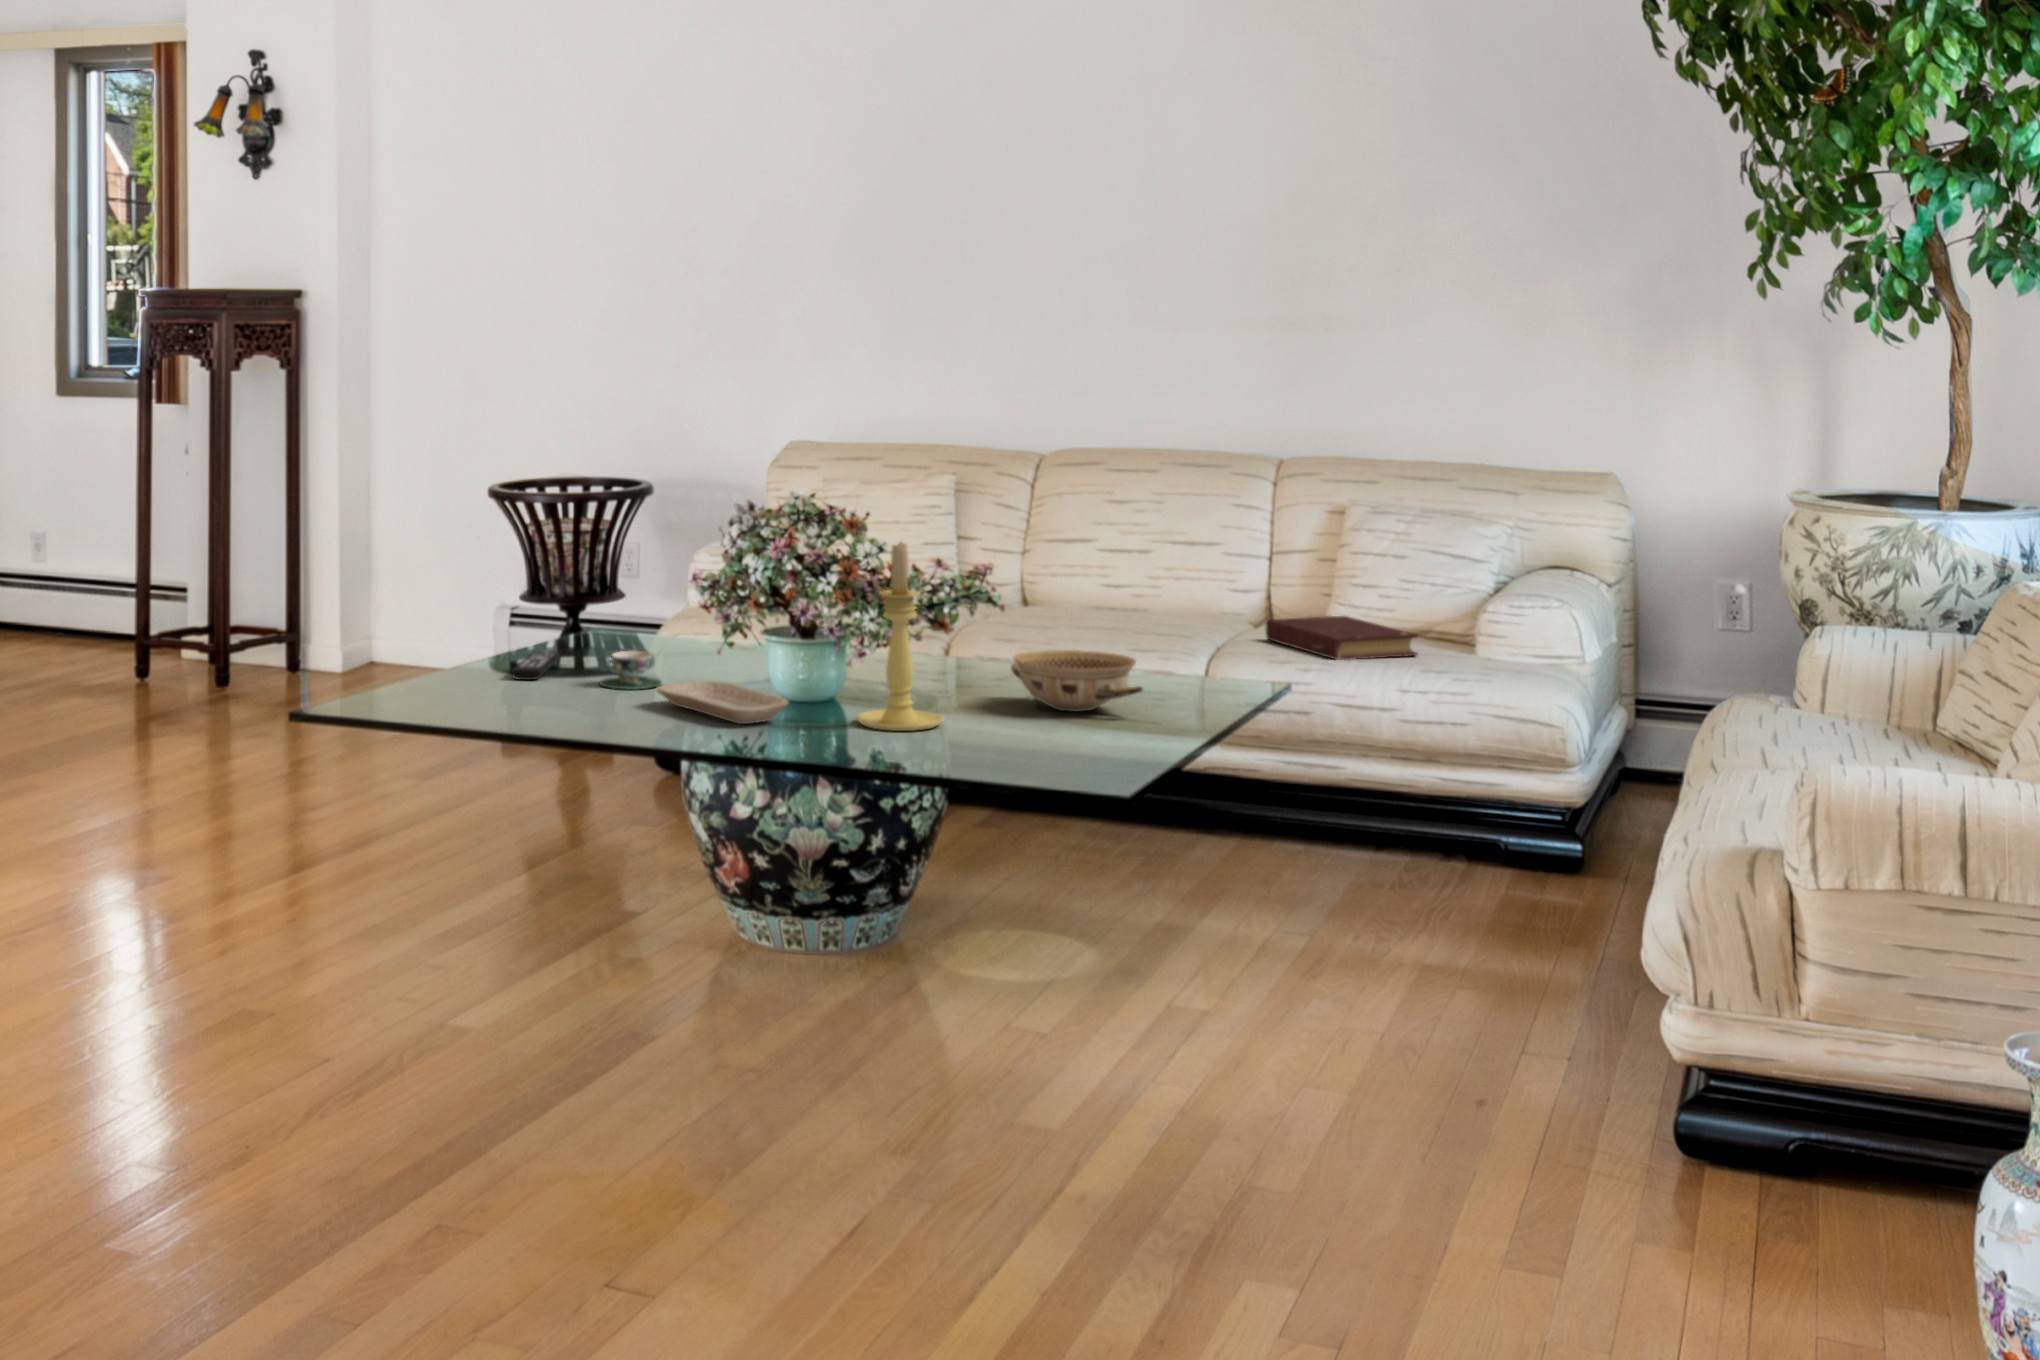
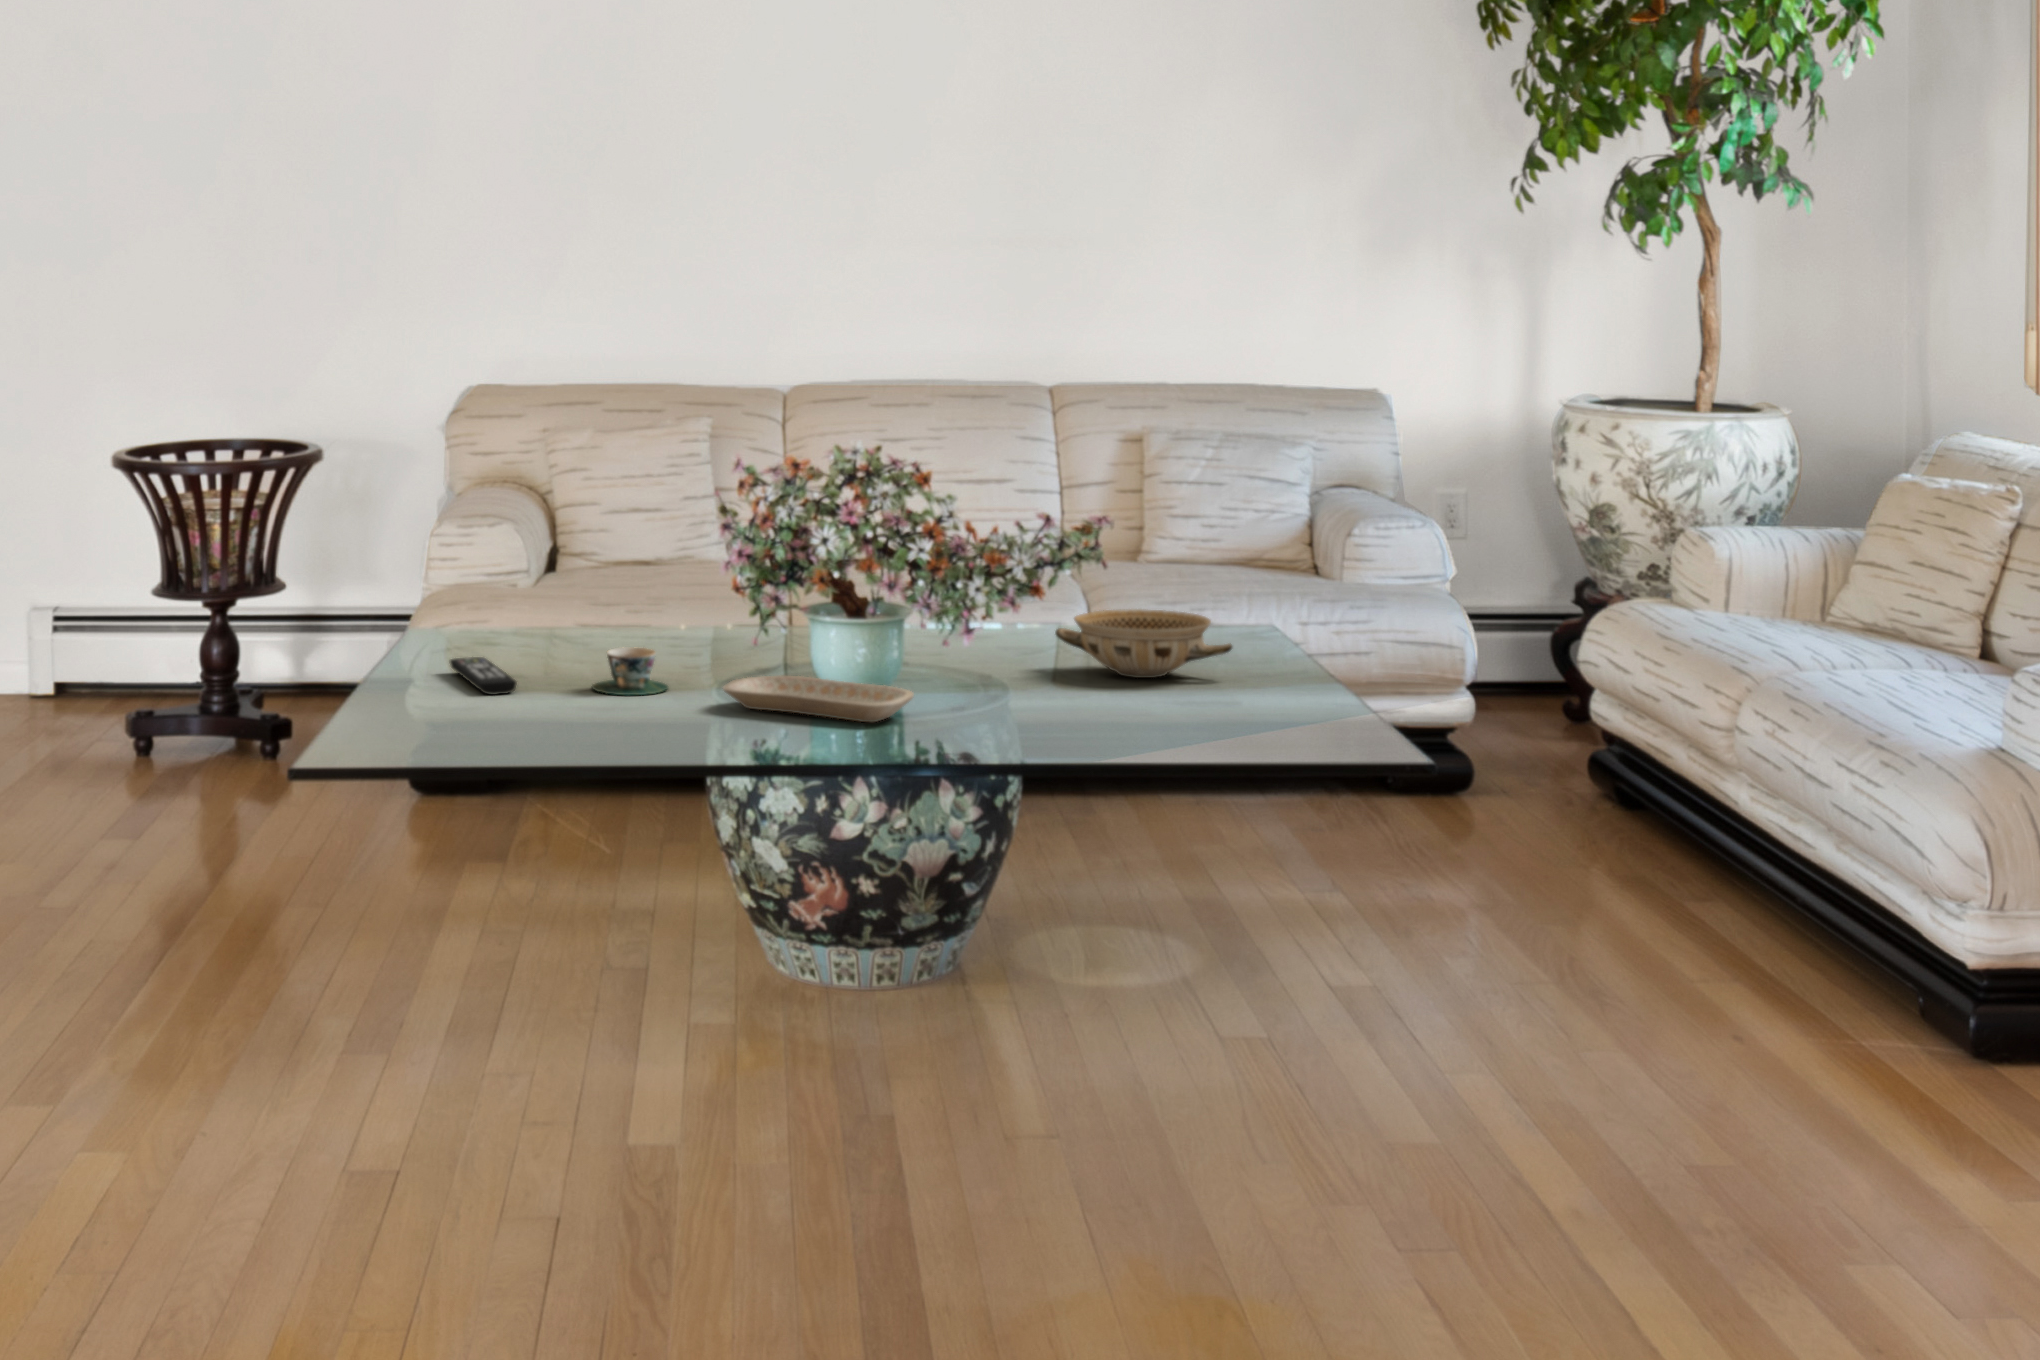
candle holder: present [856,542,944,731] -> none [974,494,1077,715]
book: present [1265,616,1418,660] -> none [1124,556,1300,604]

